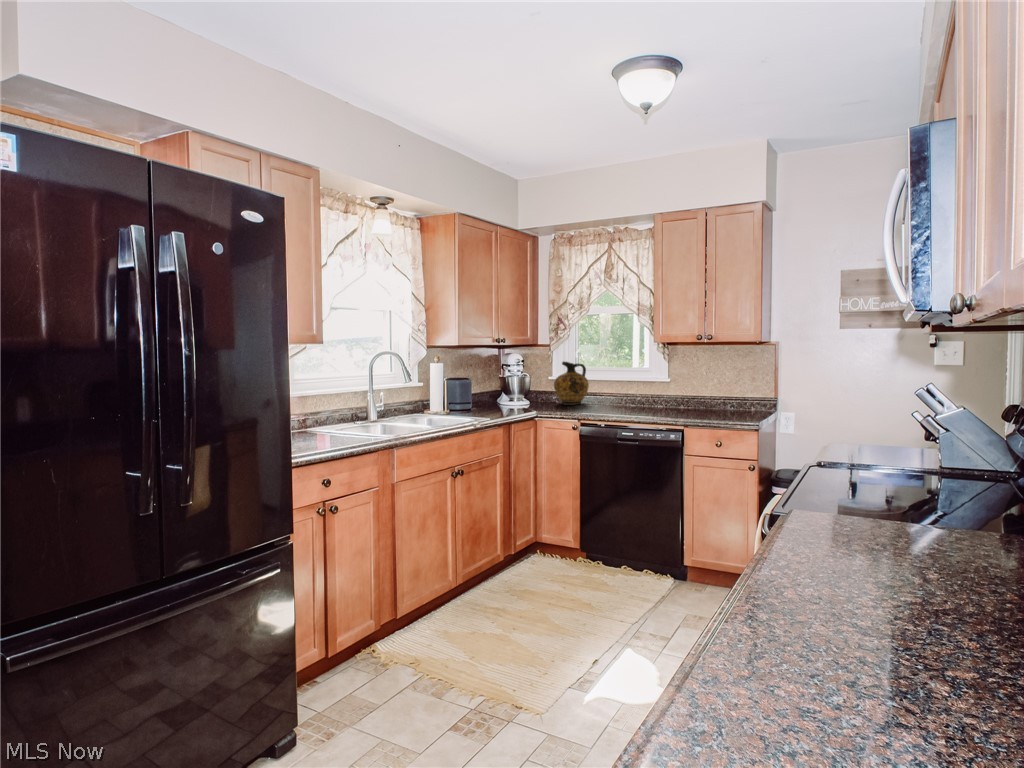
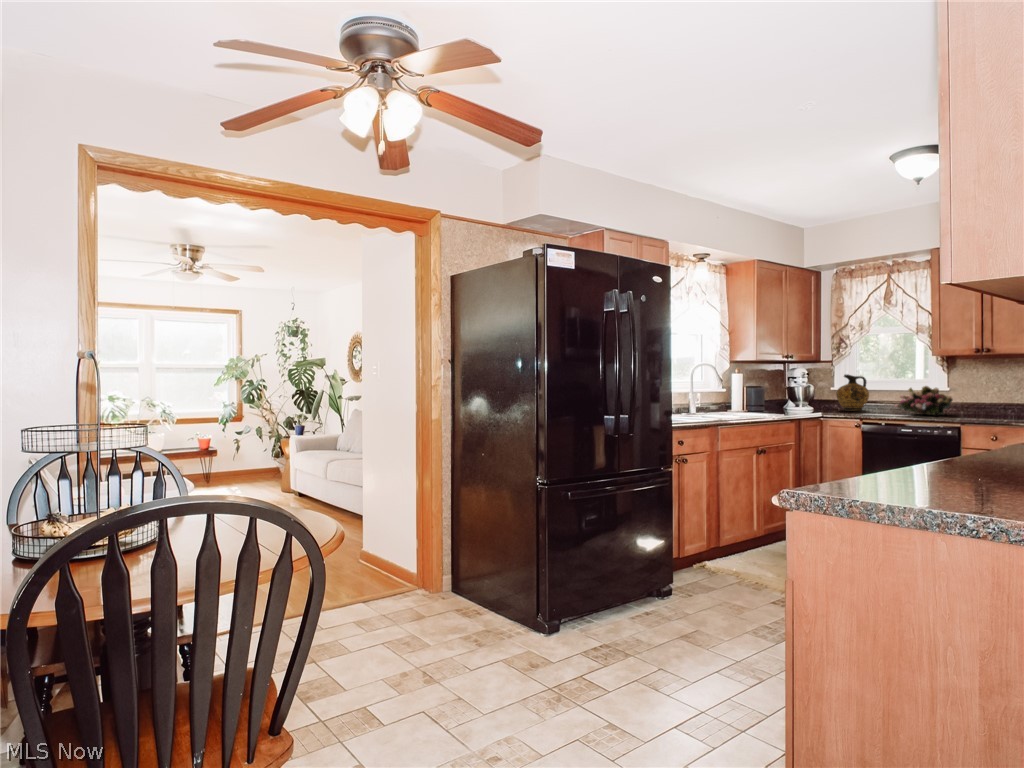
flower arrangement: none [615,377,675,413] -> present [895,386,953,415]

